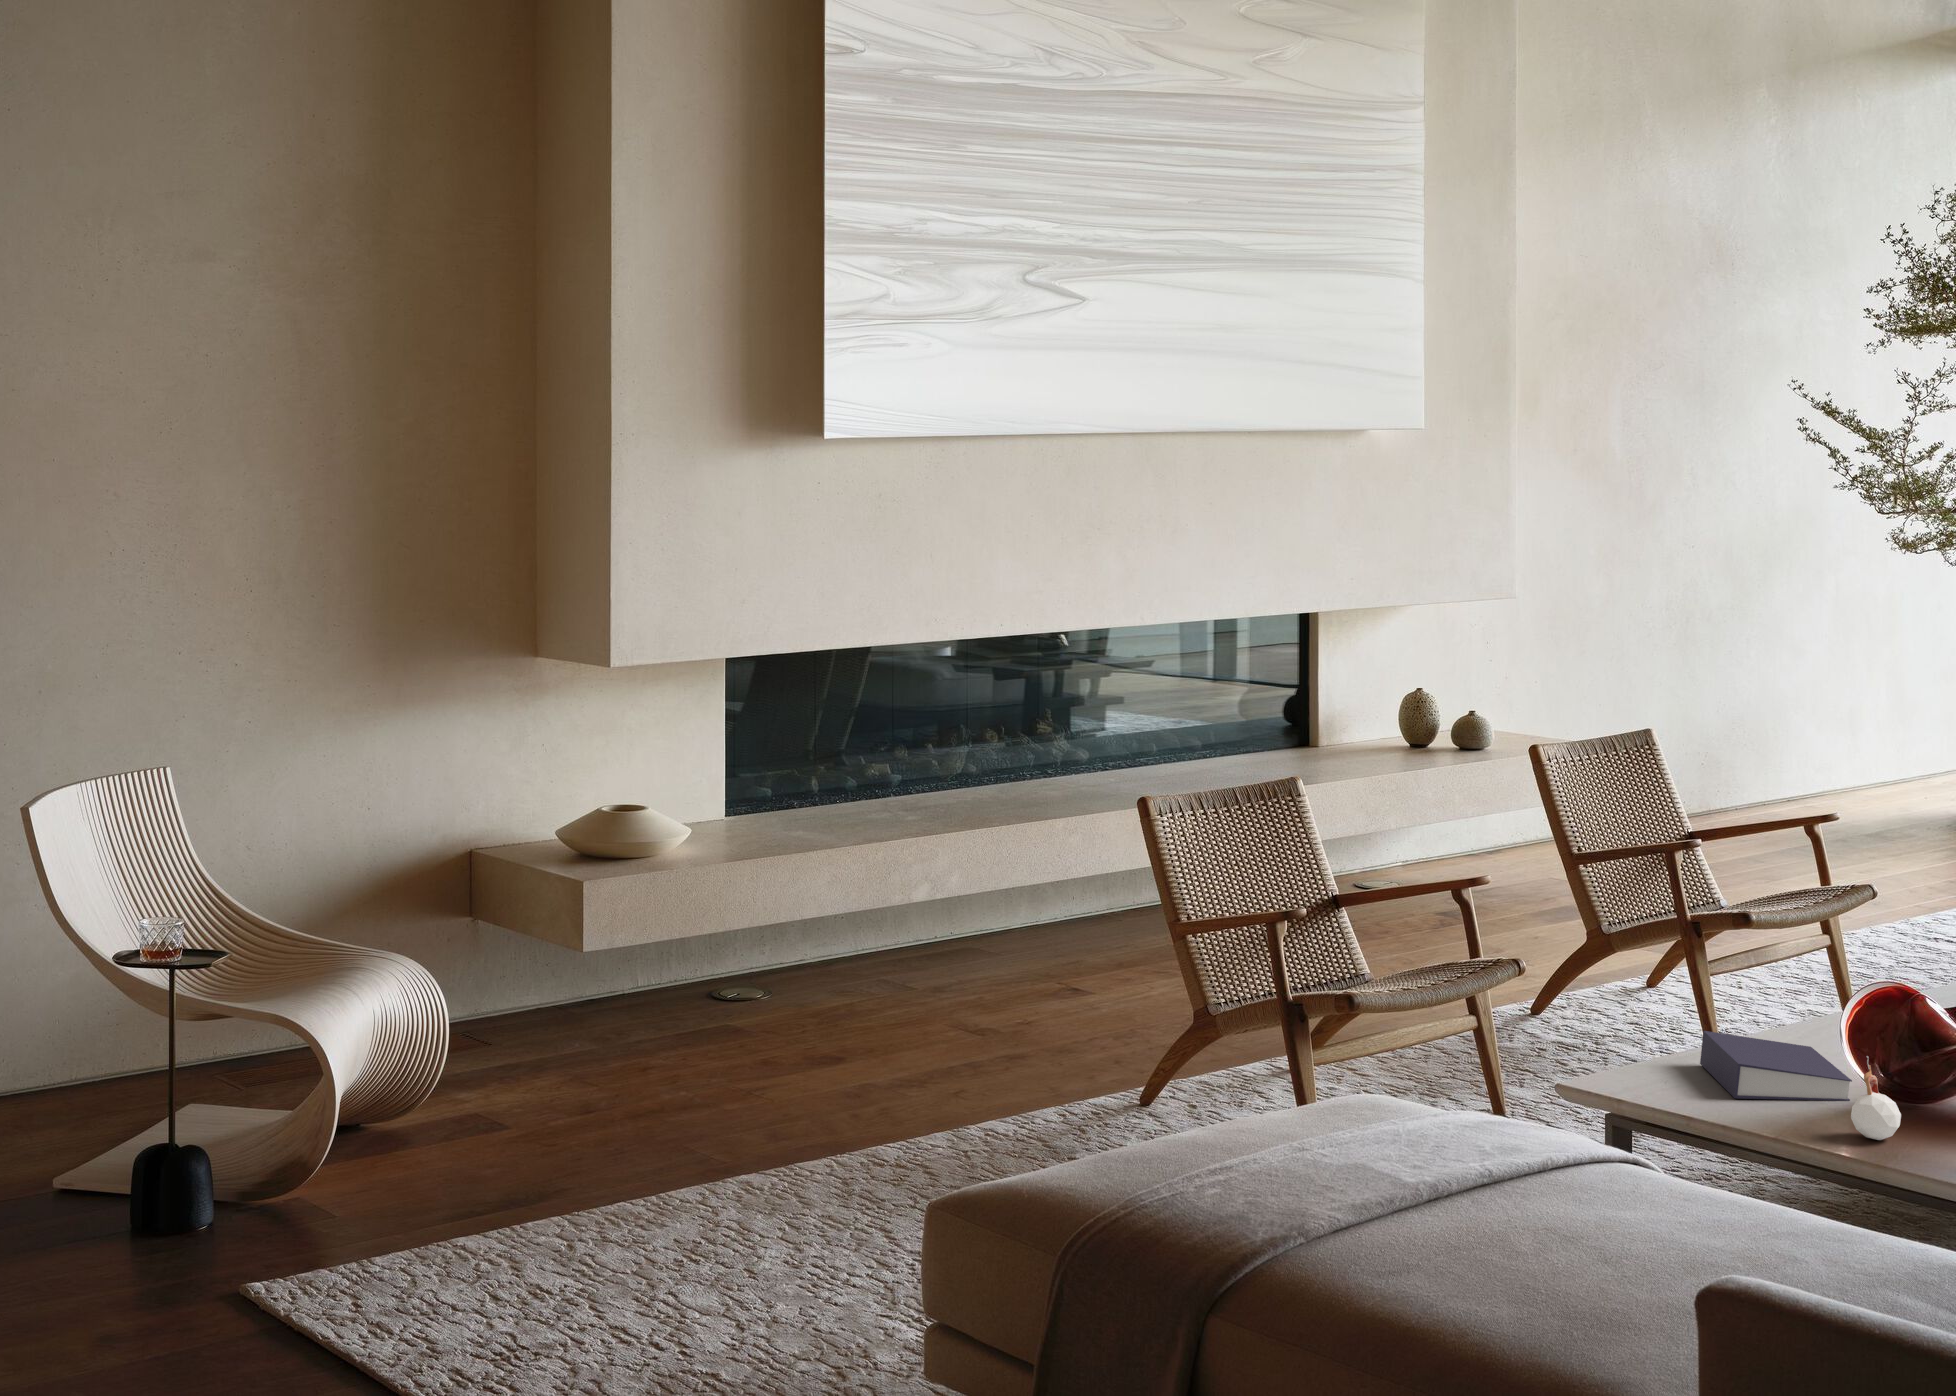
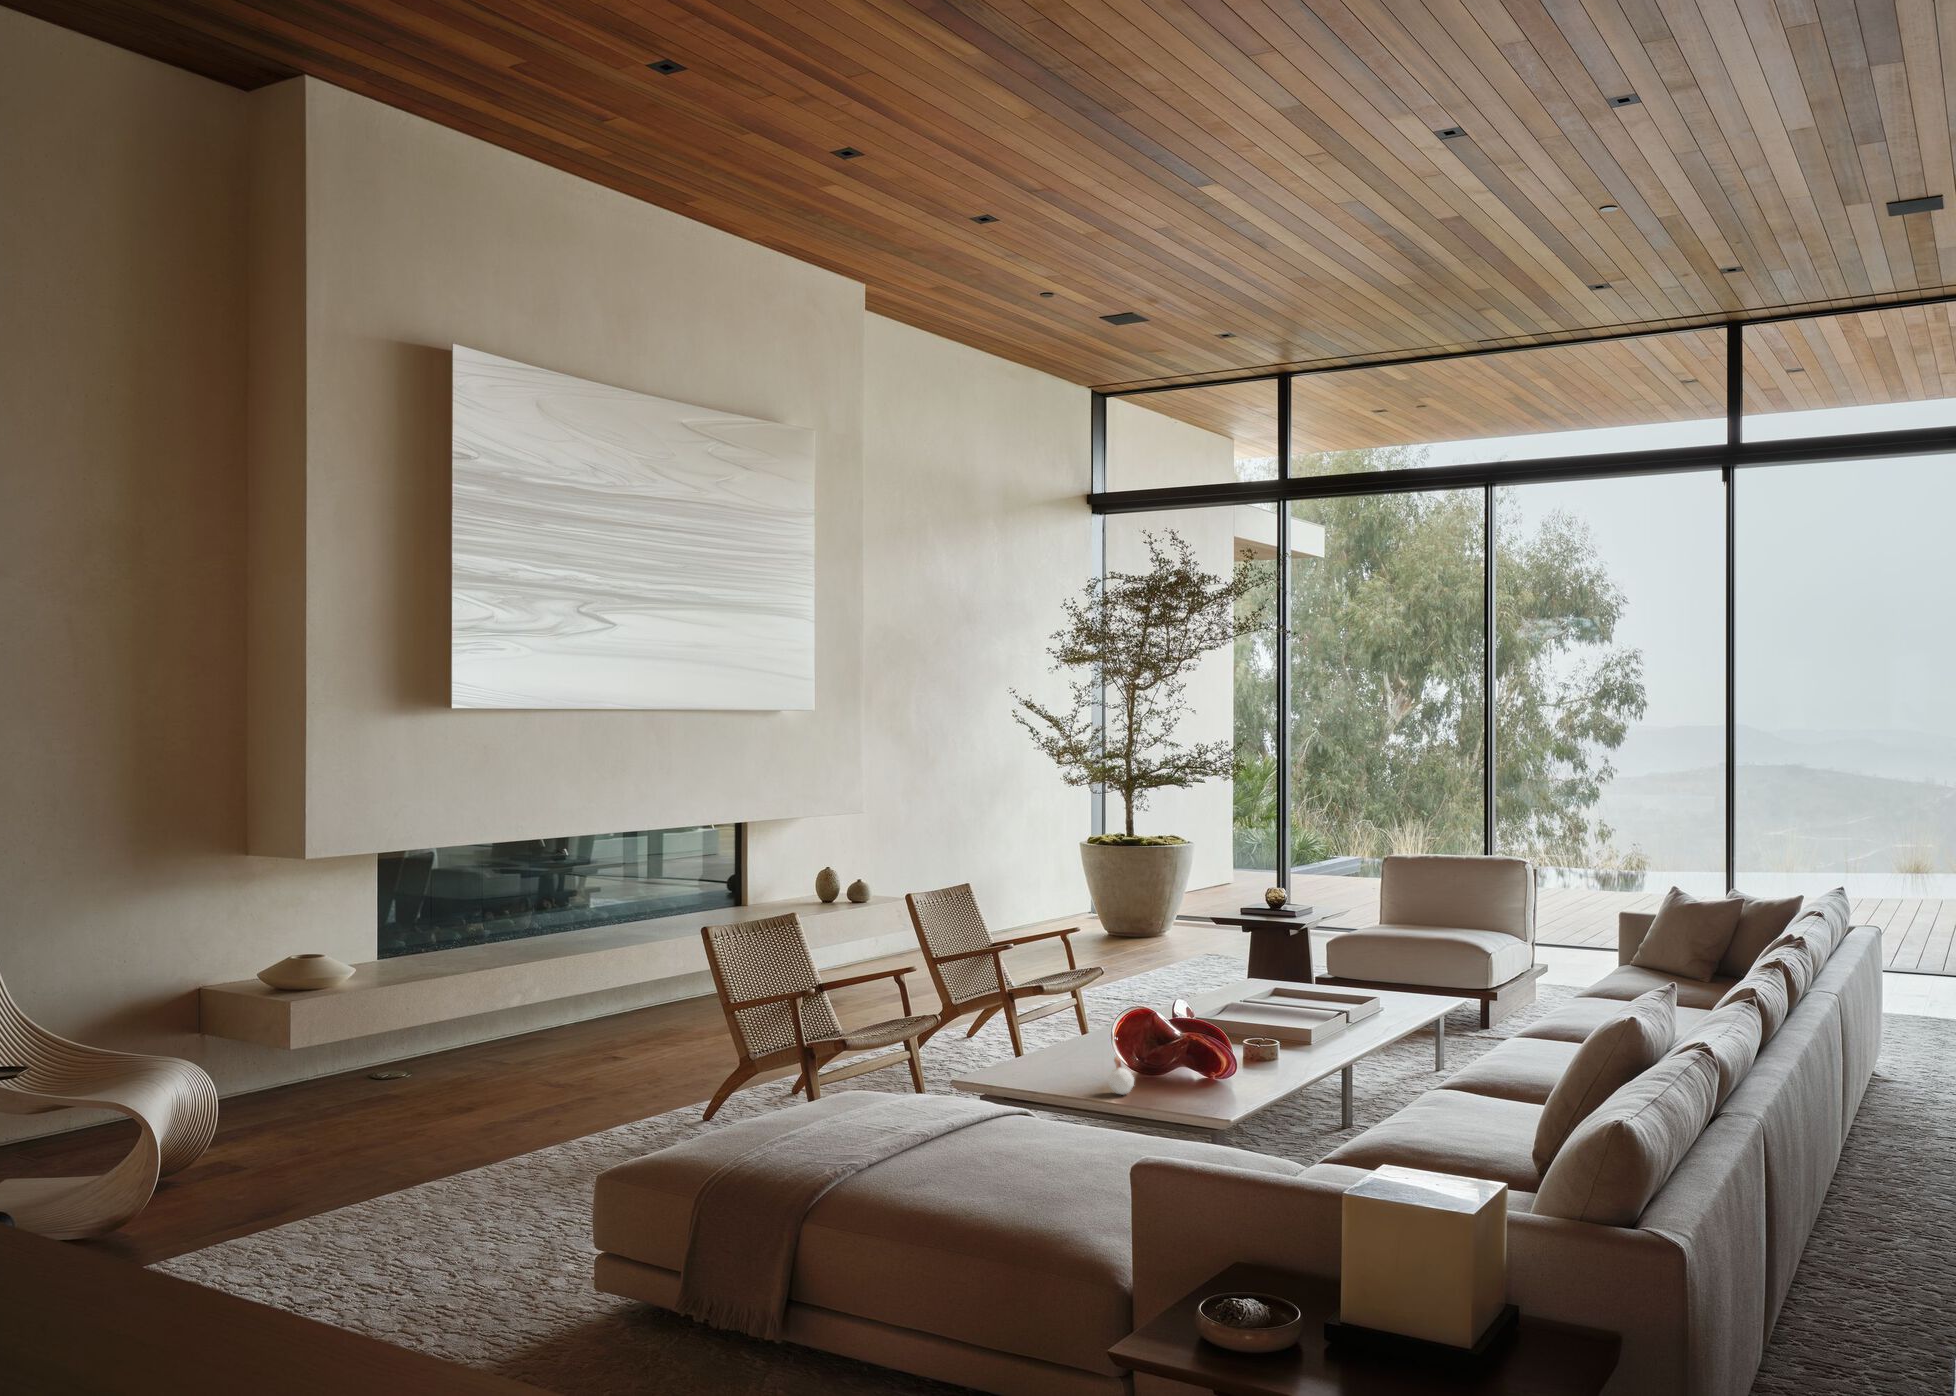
book: present [1700,1031,1852,1101] -> none [1019,1046,1104,1081]

